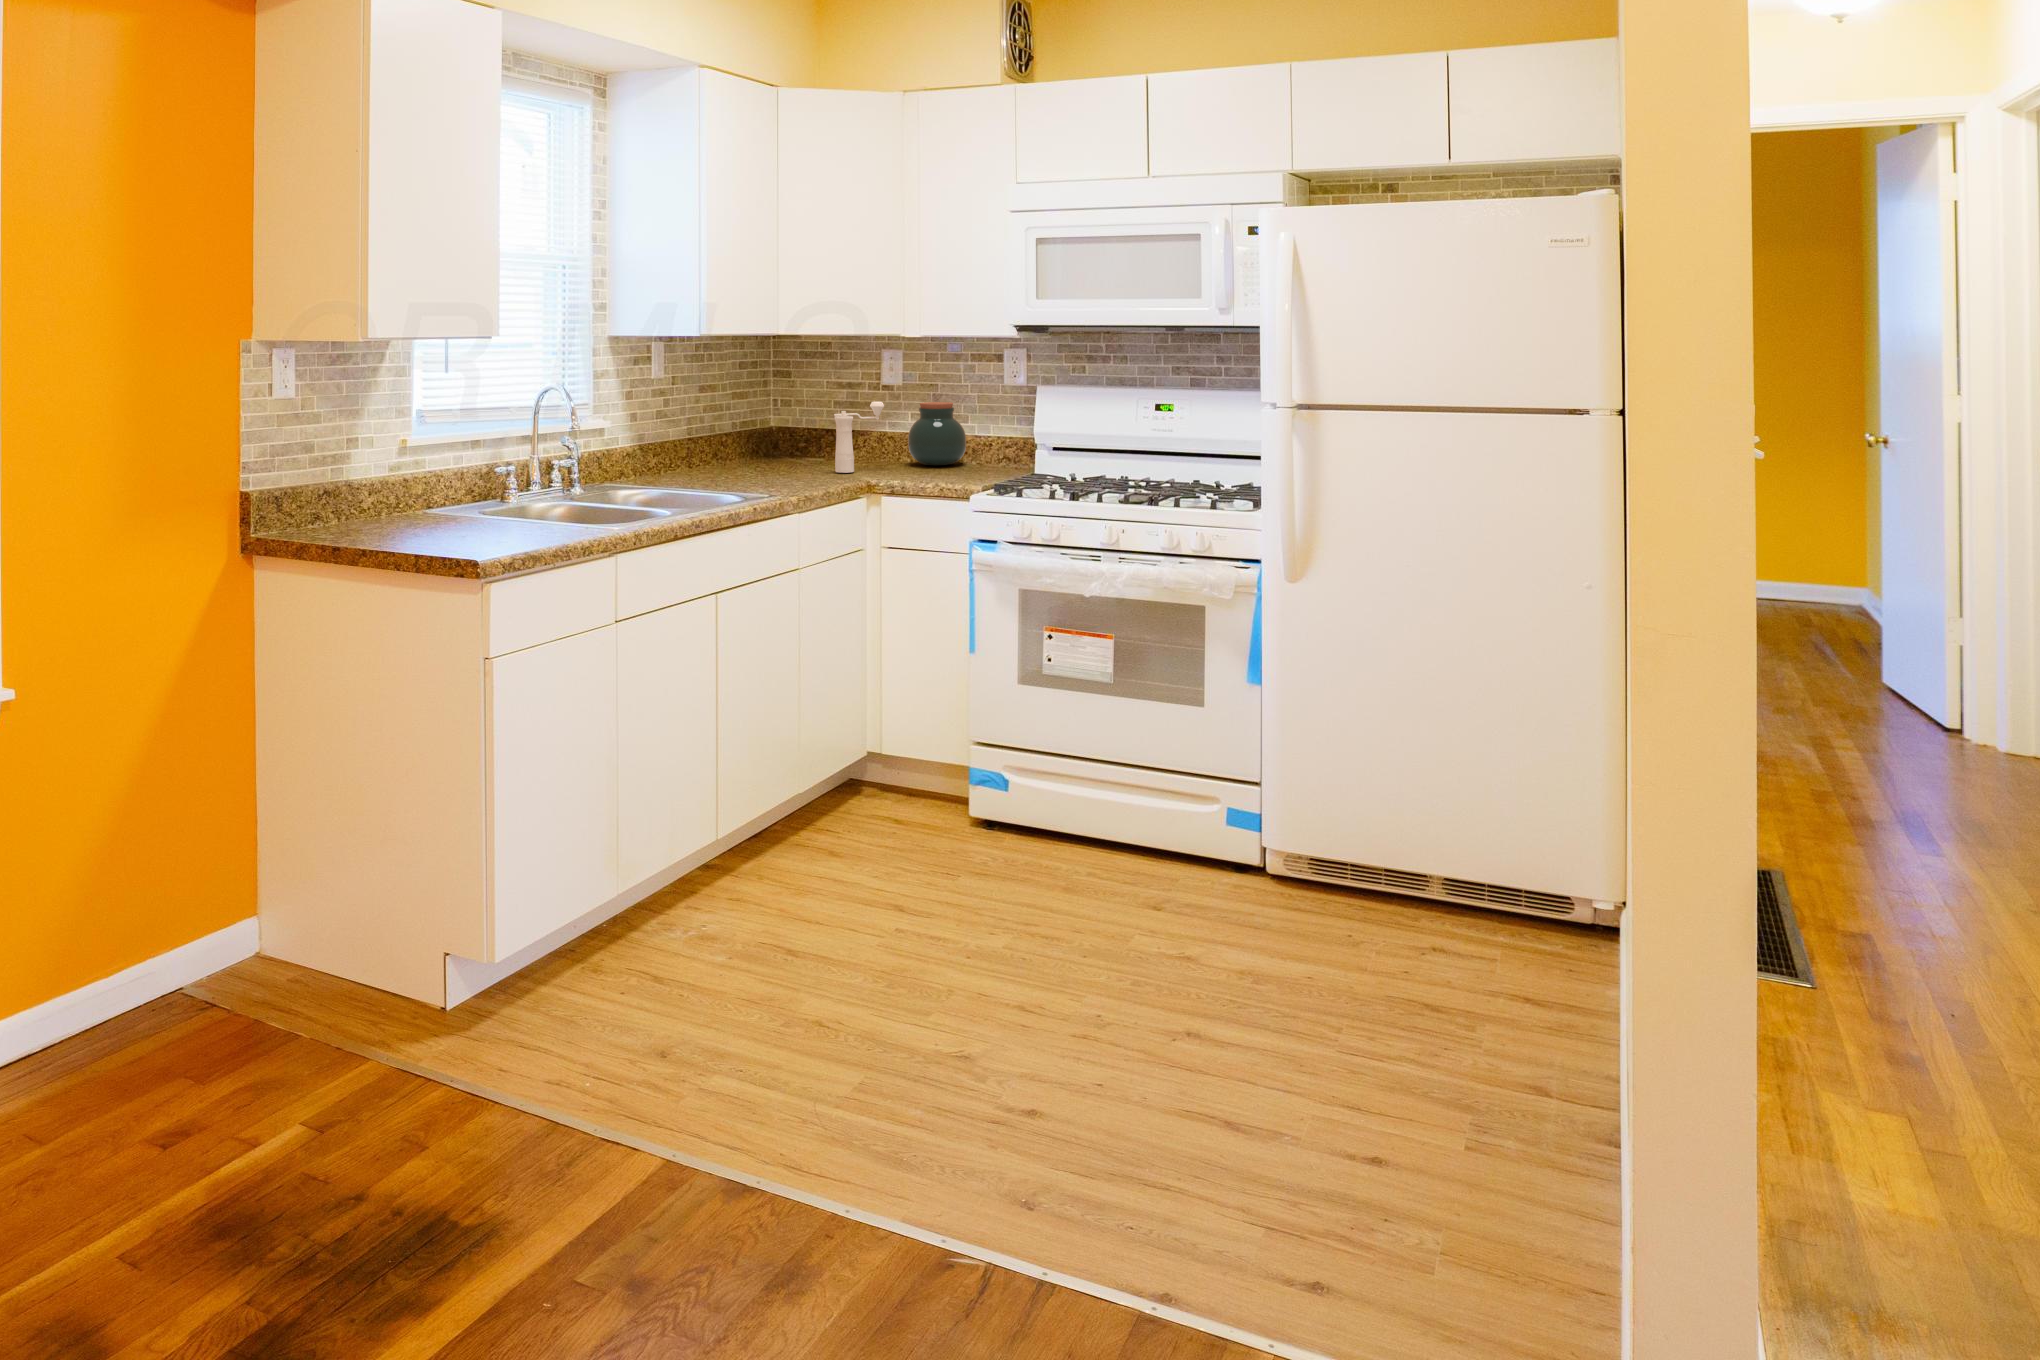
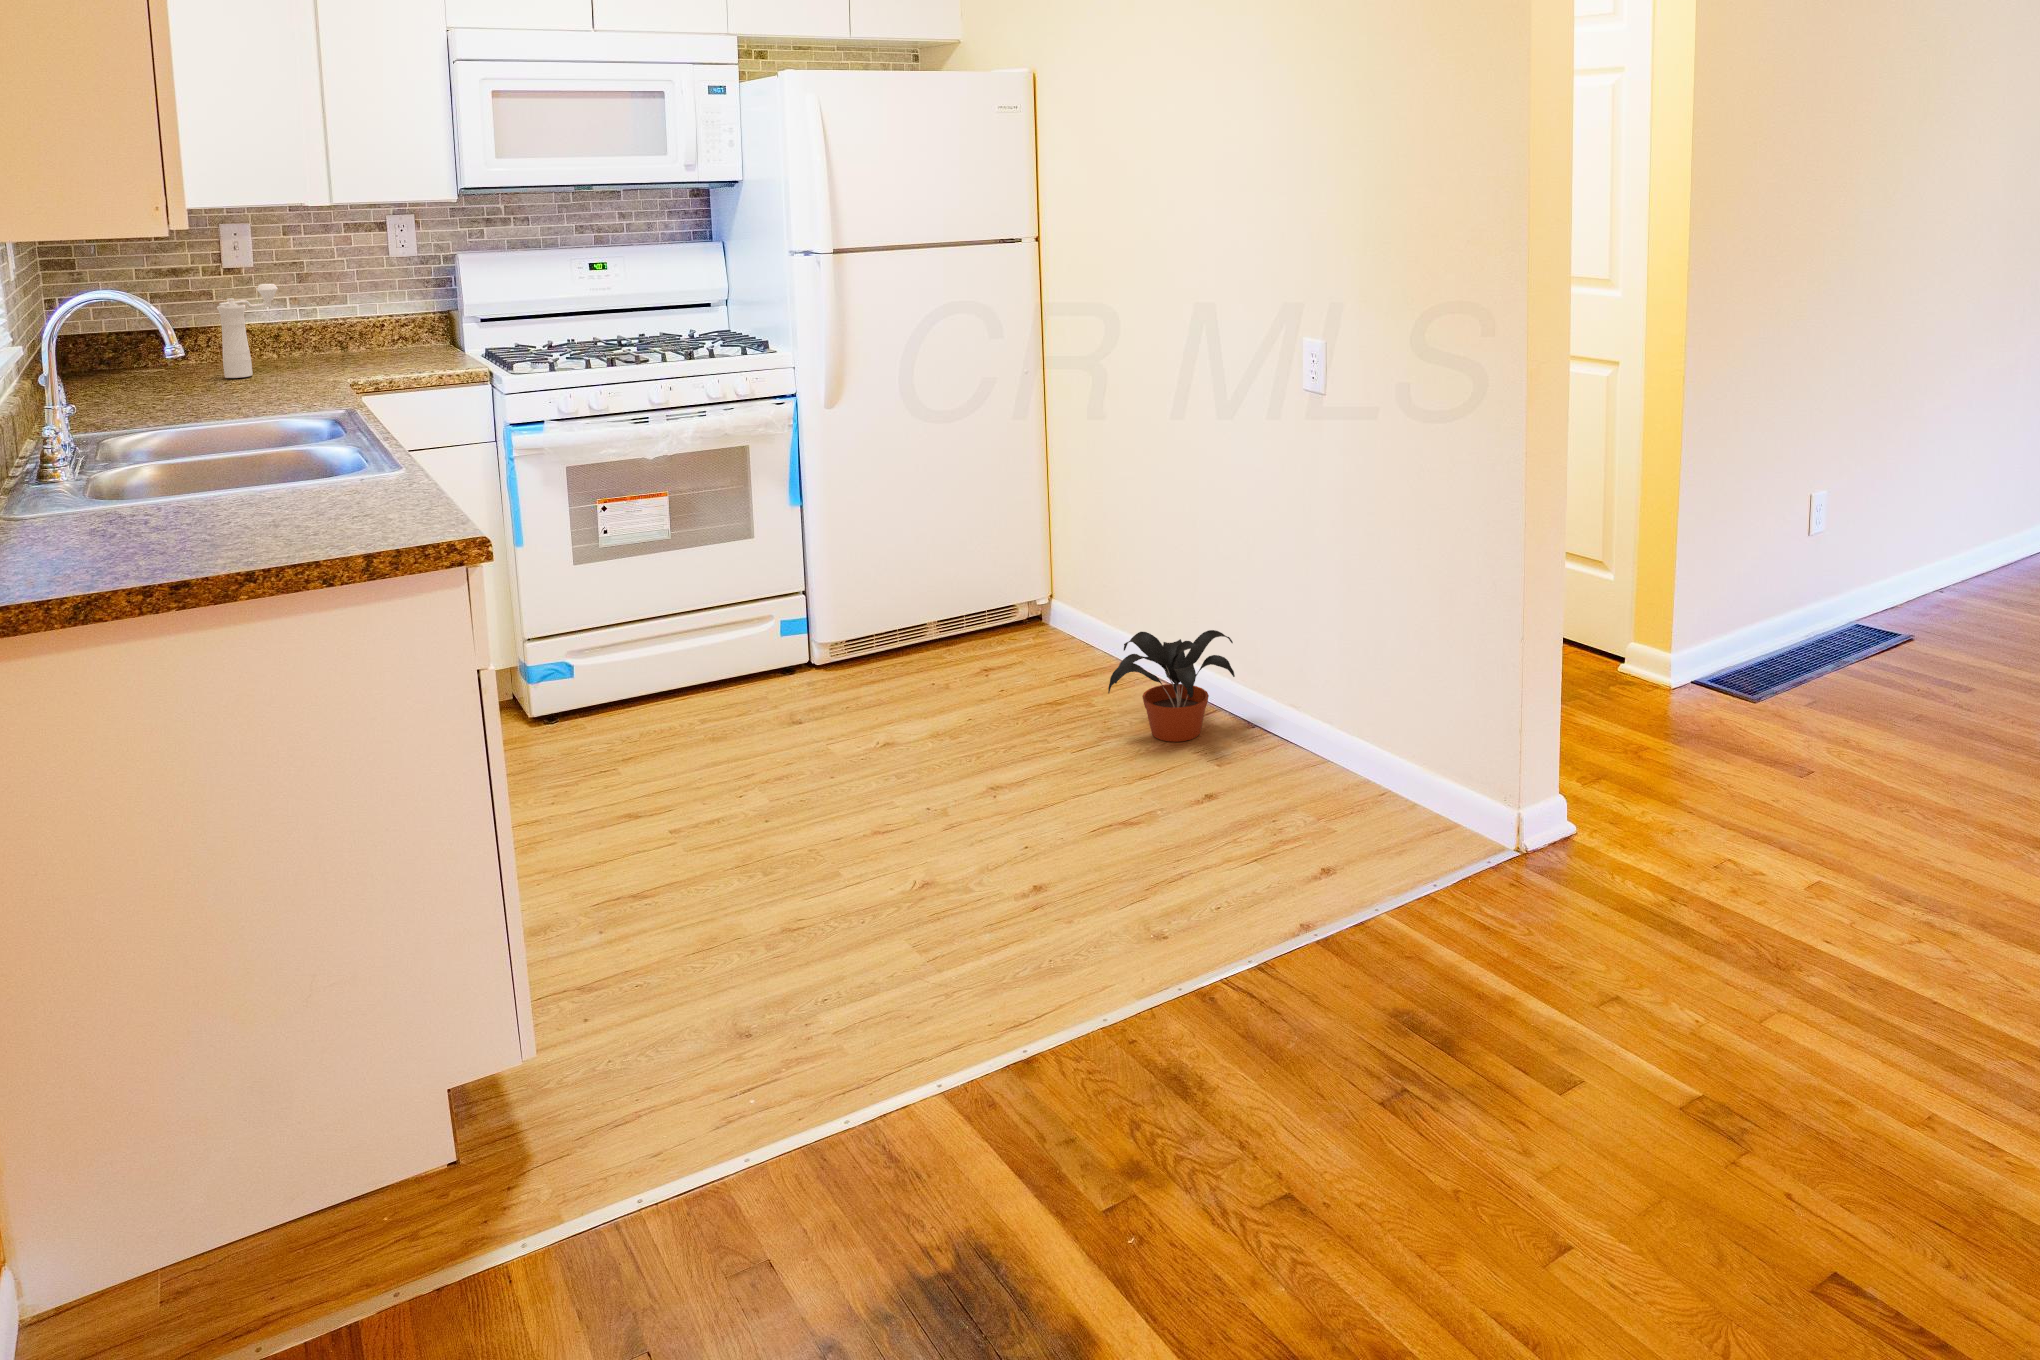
jar: present [908,402,966,465] -> none [292,280,371,357]
potted plant: none [1429,971,1678,1156] -> present [1108,630,1235,742]

